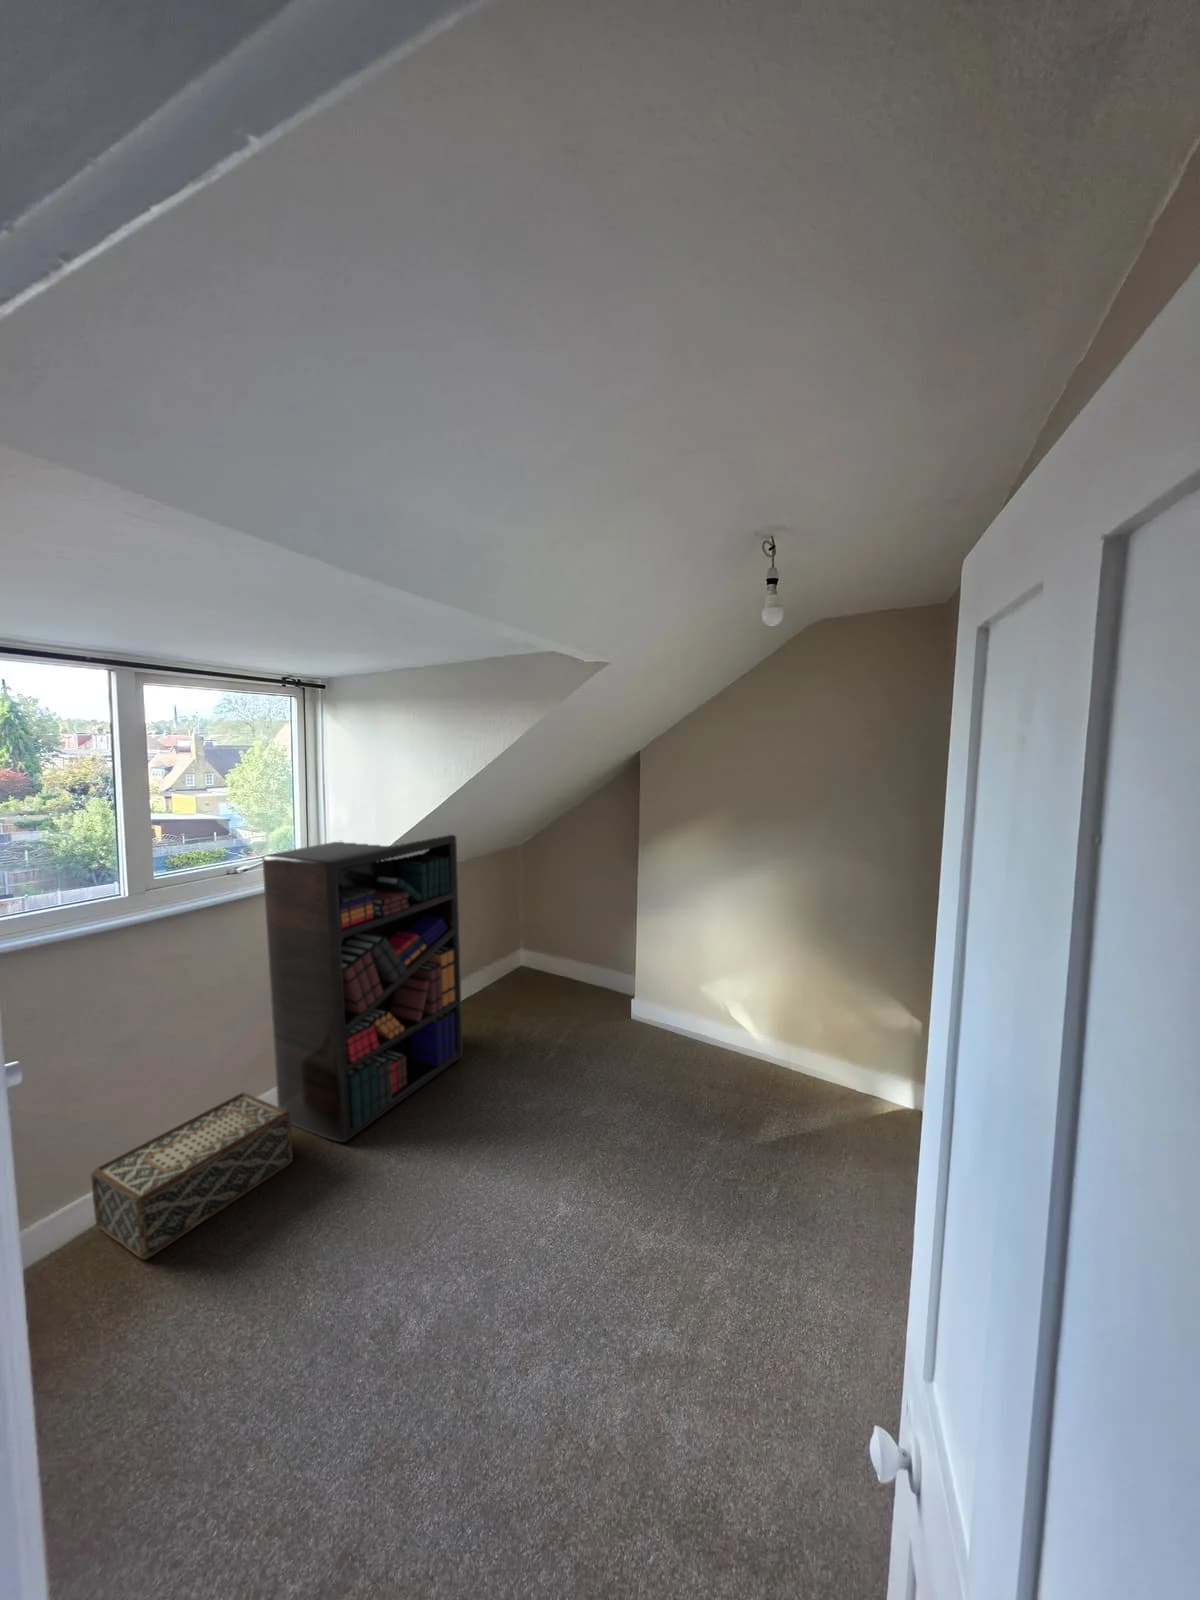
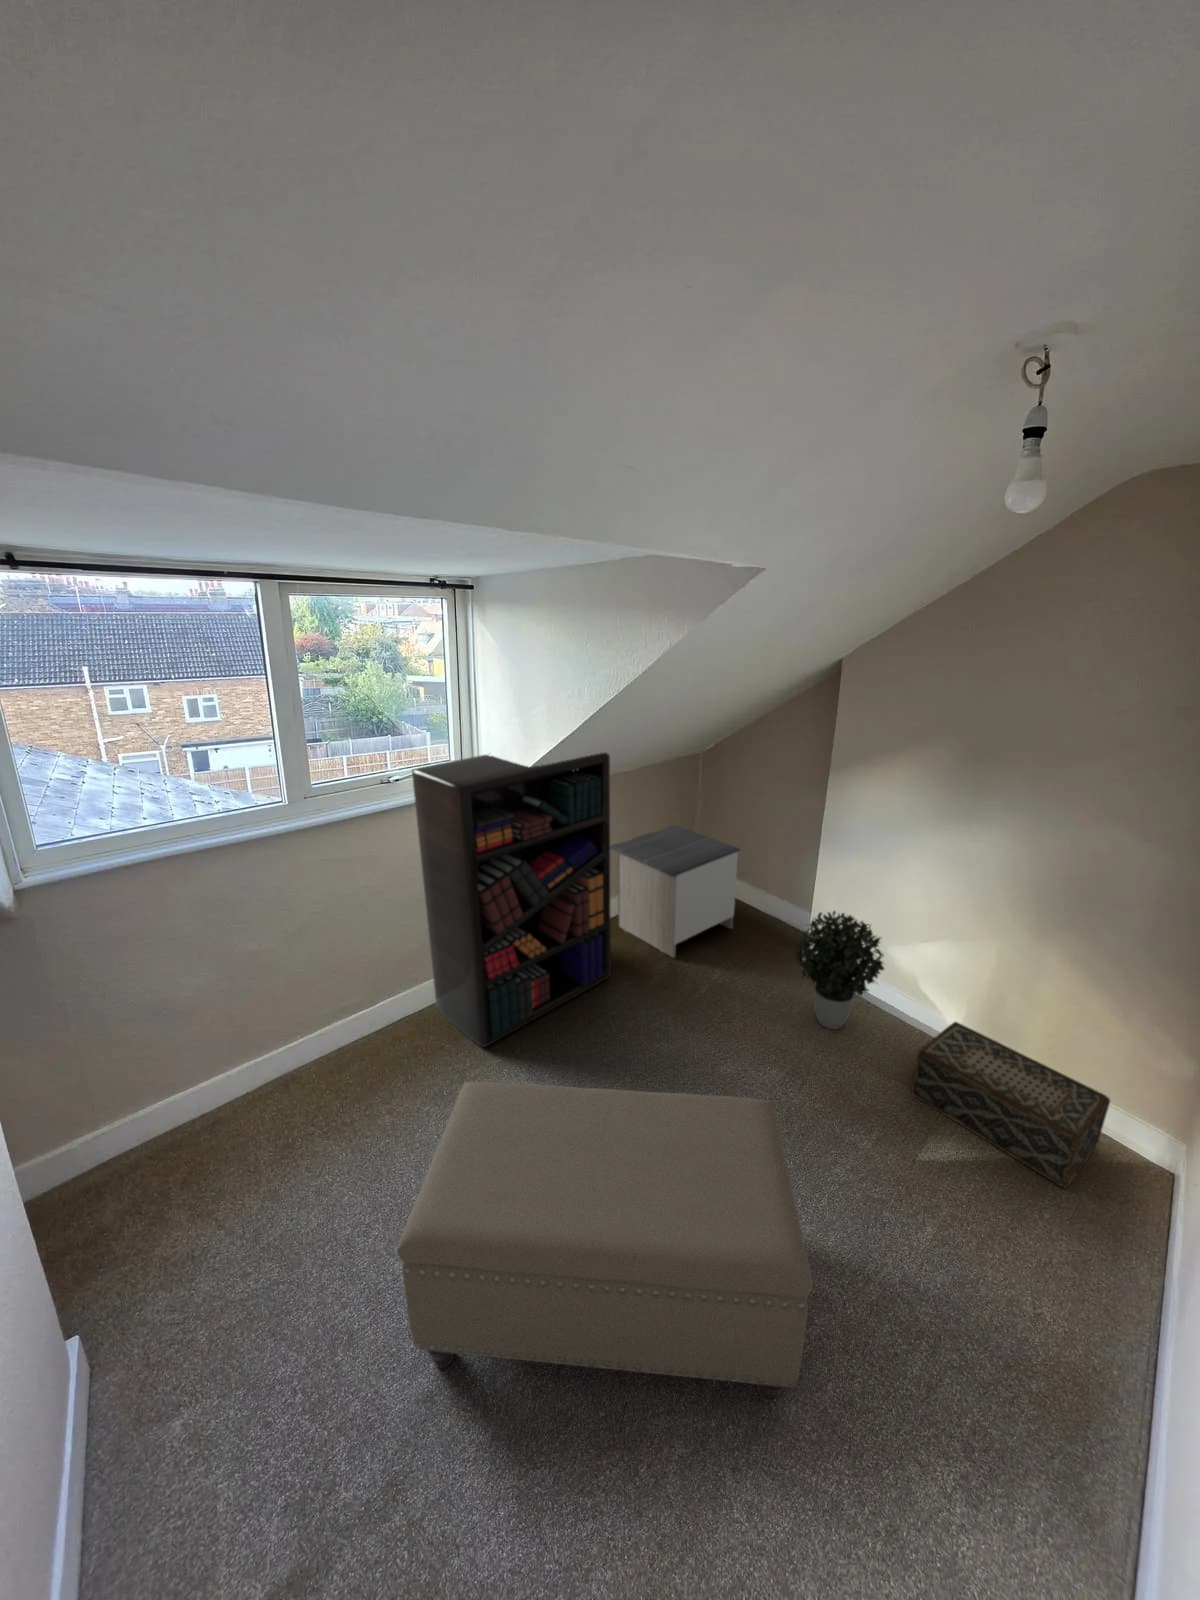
nightstand: none [447,911,568,1031] -> present [610,825,740,957]
potted plant: none [627,956,702,1062] -> present [793,911,884,1029]
woven basket: present [91,1093,293,1259] -> present [911,1022,1110,1188]
ottoman: none [336,1094,711,1439] -> present [397,1082,813,1402]

